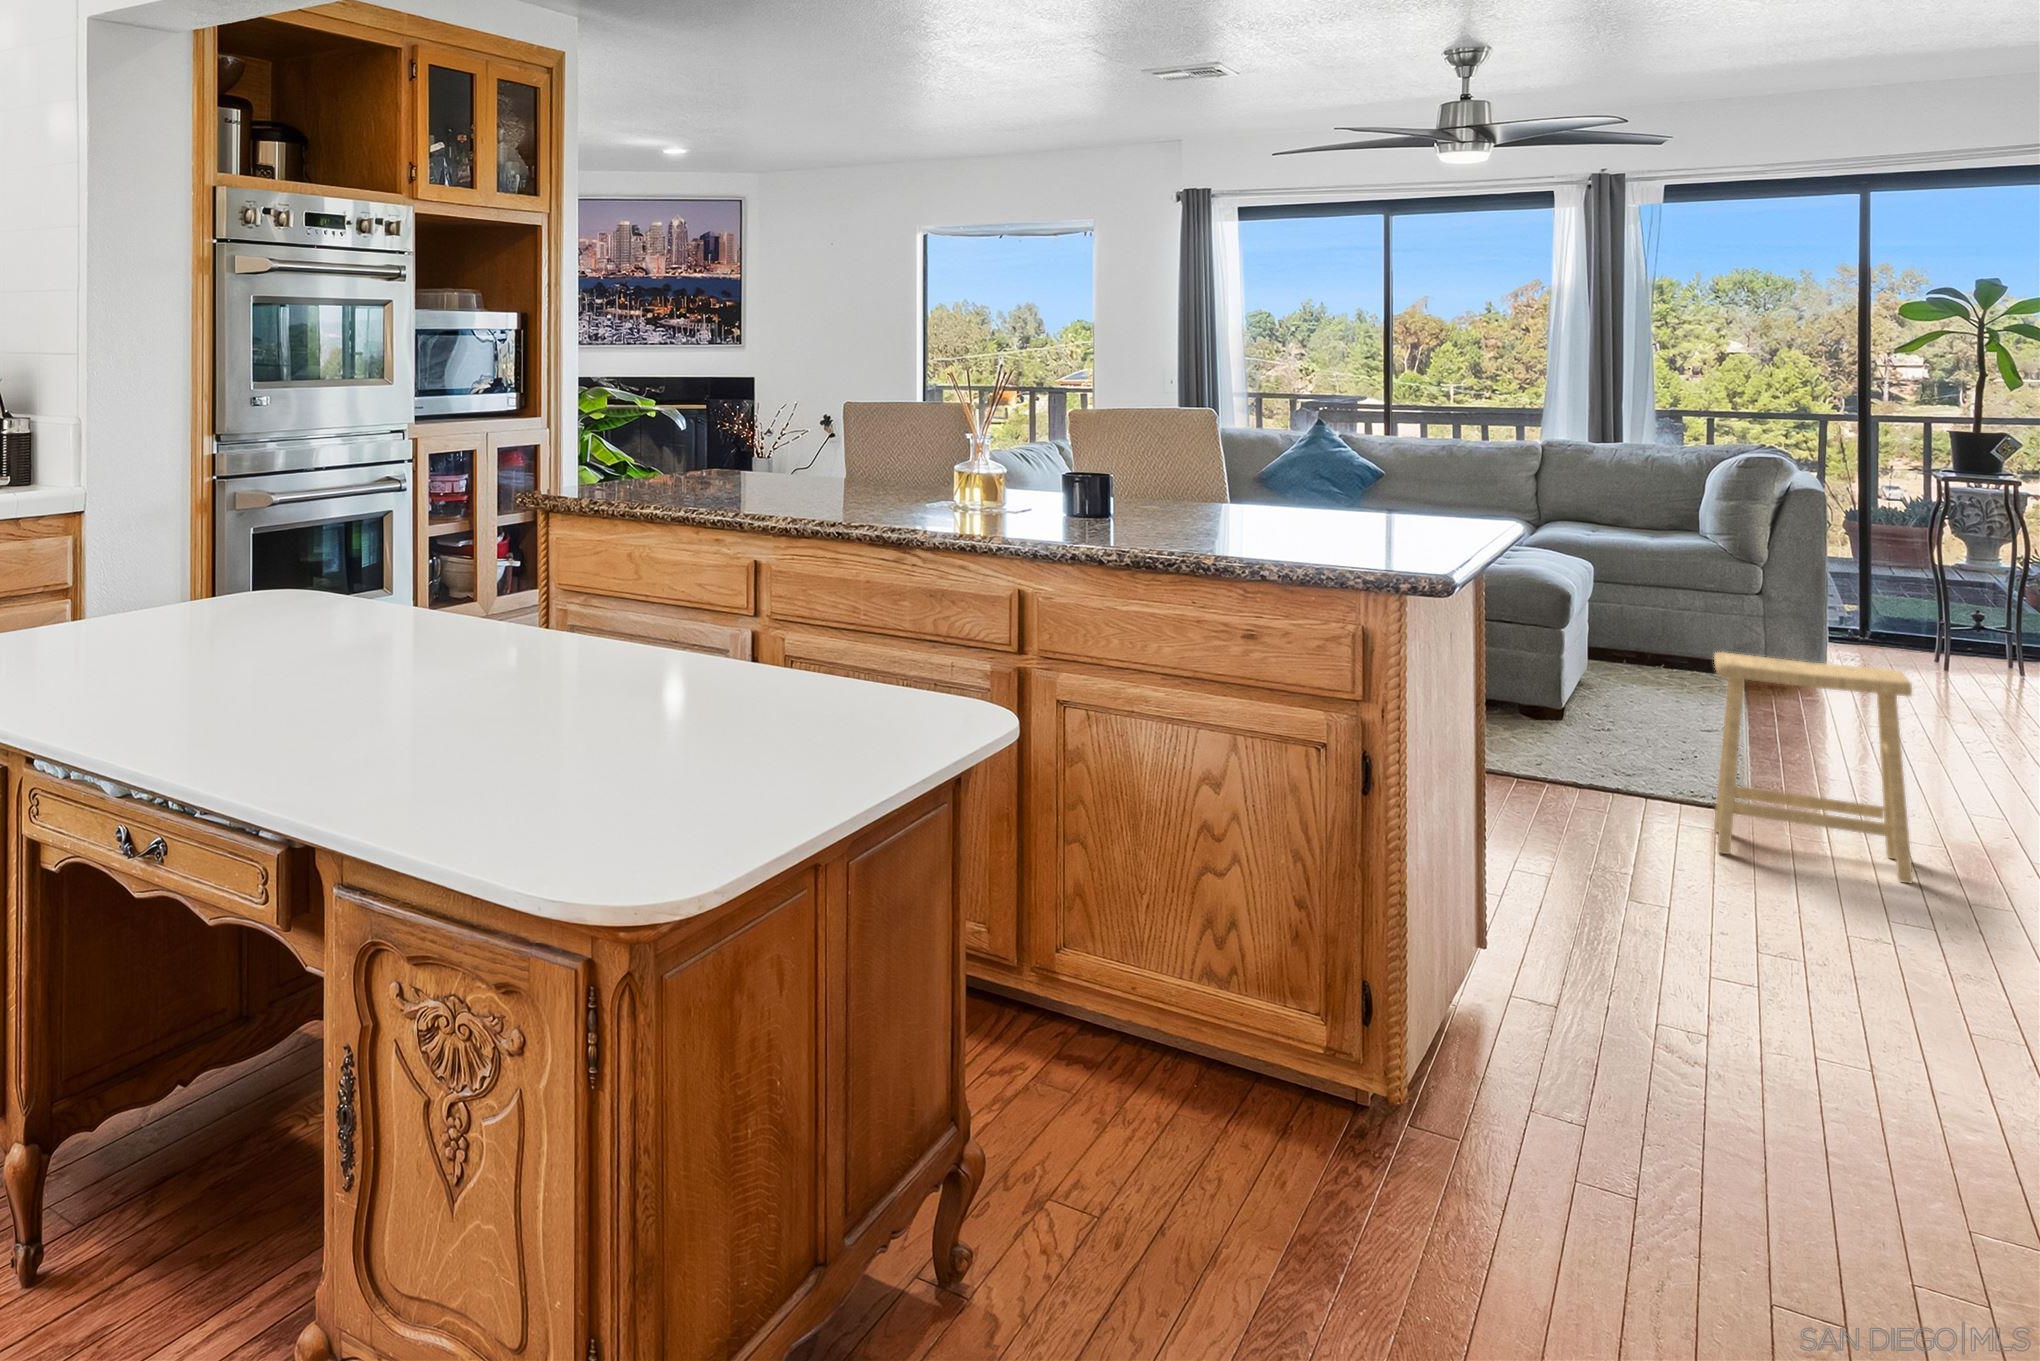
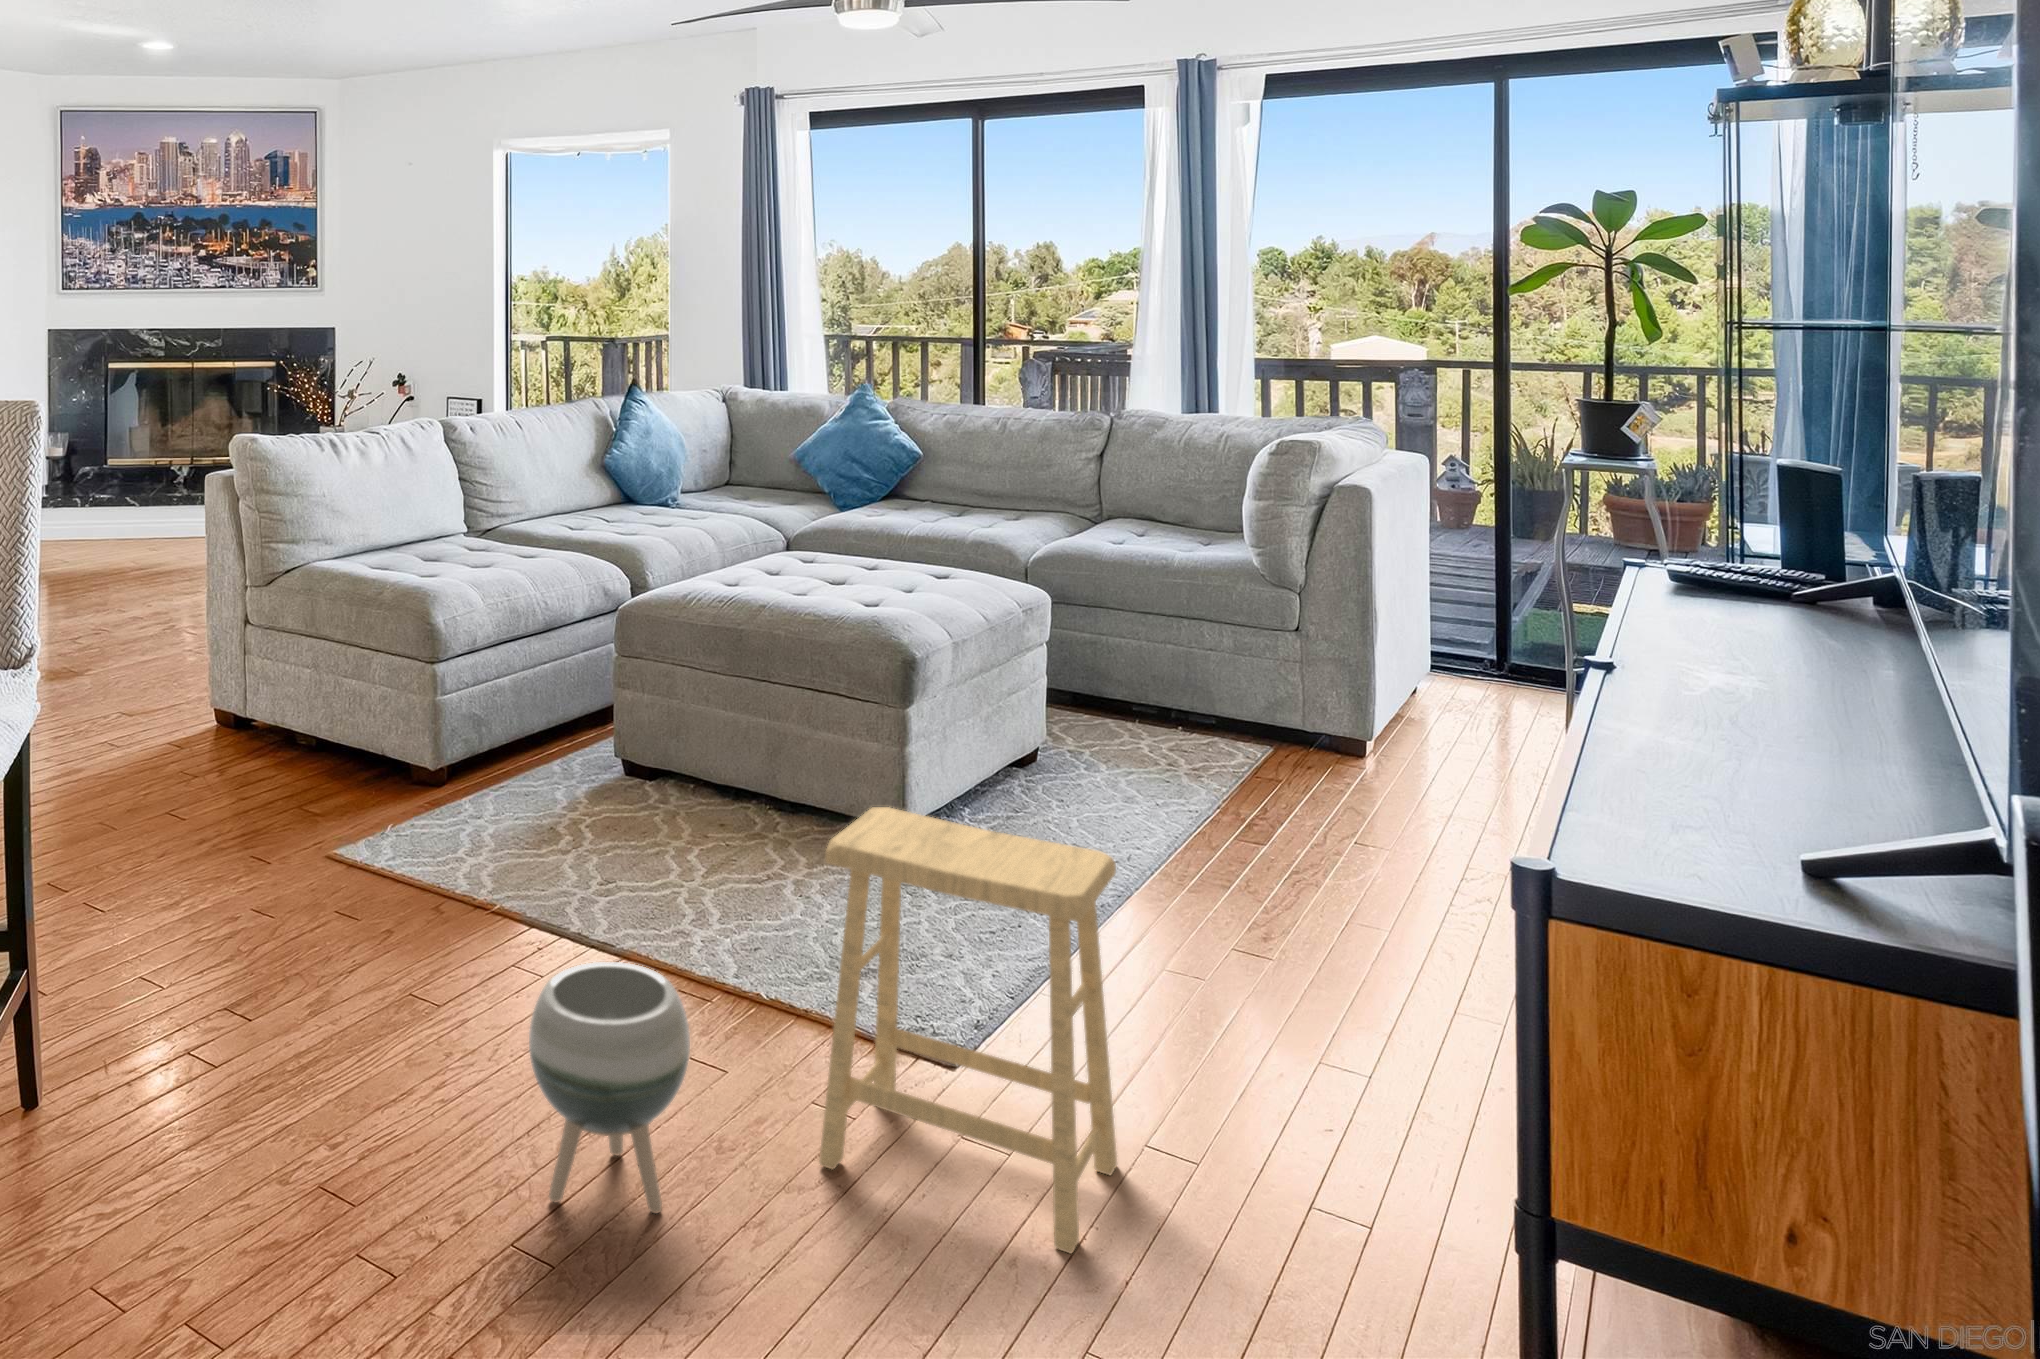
planter: none [1549,734,1662,867] -> present [529,962,690,1213]

